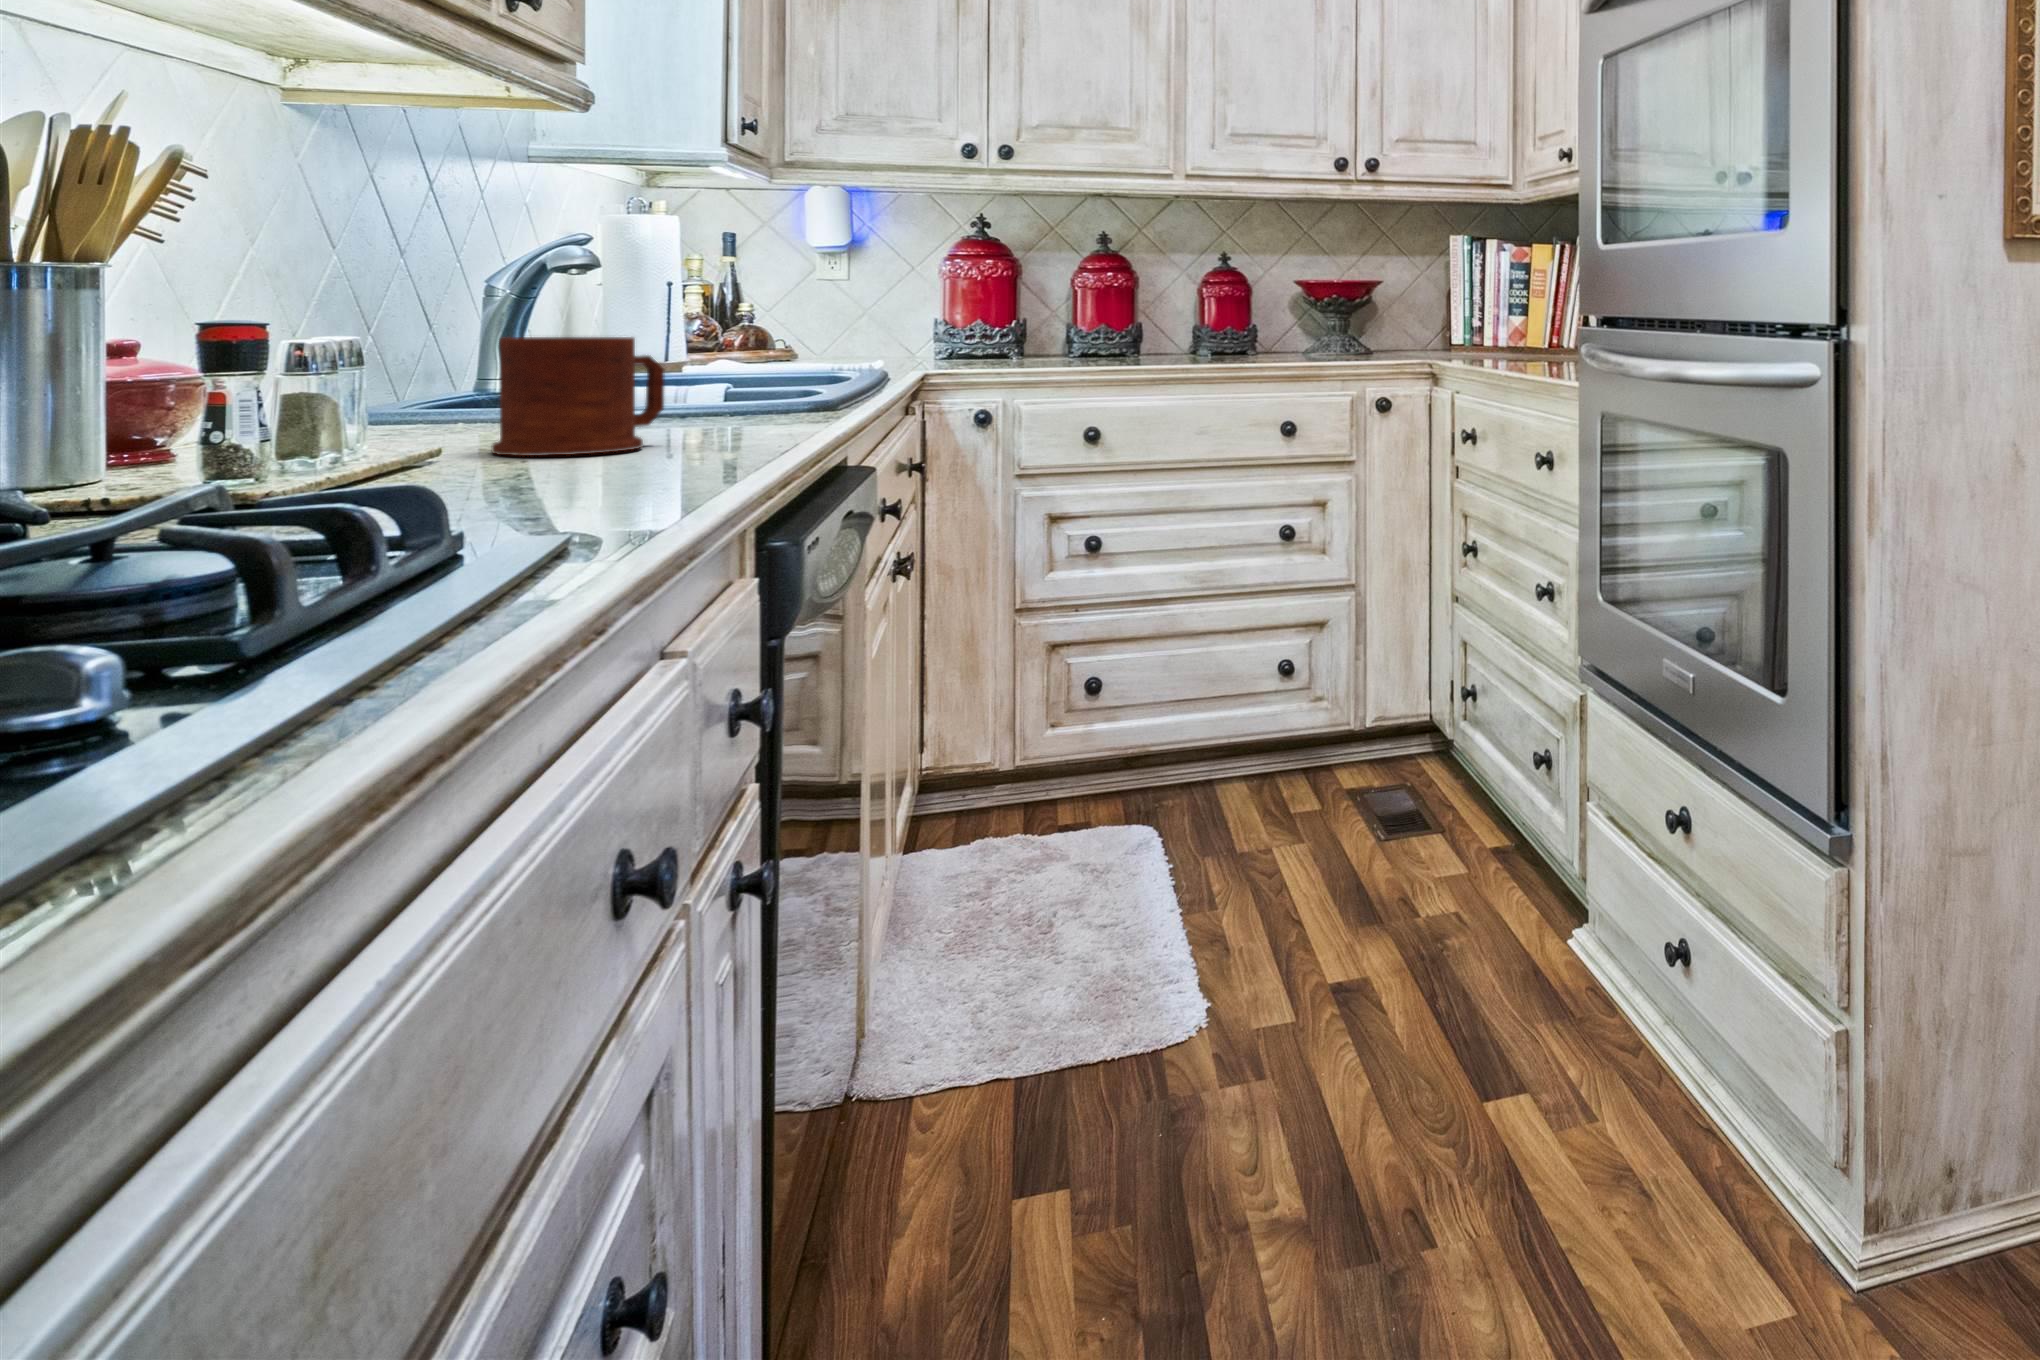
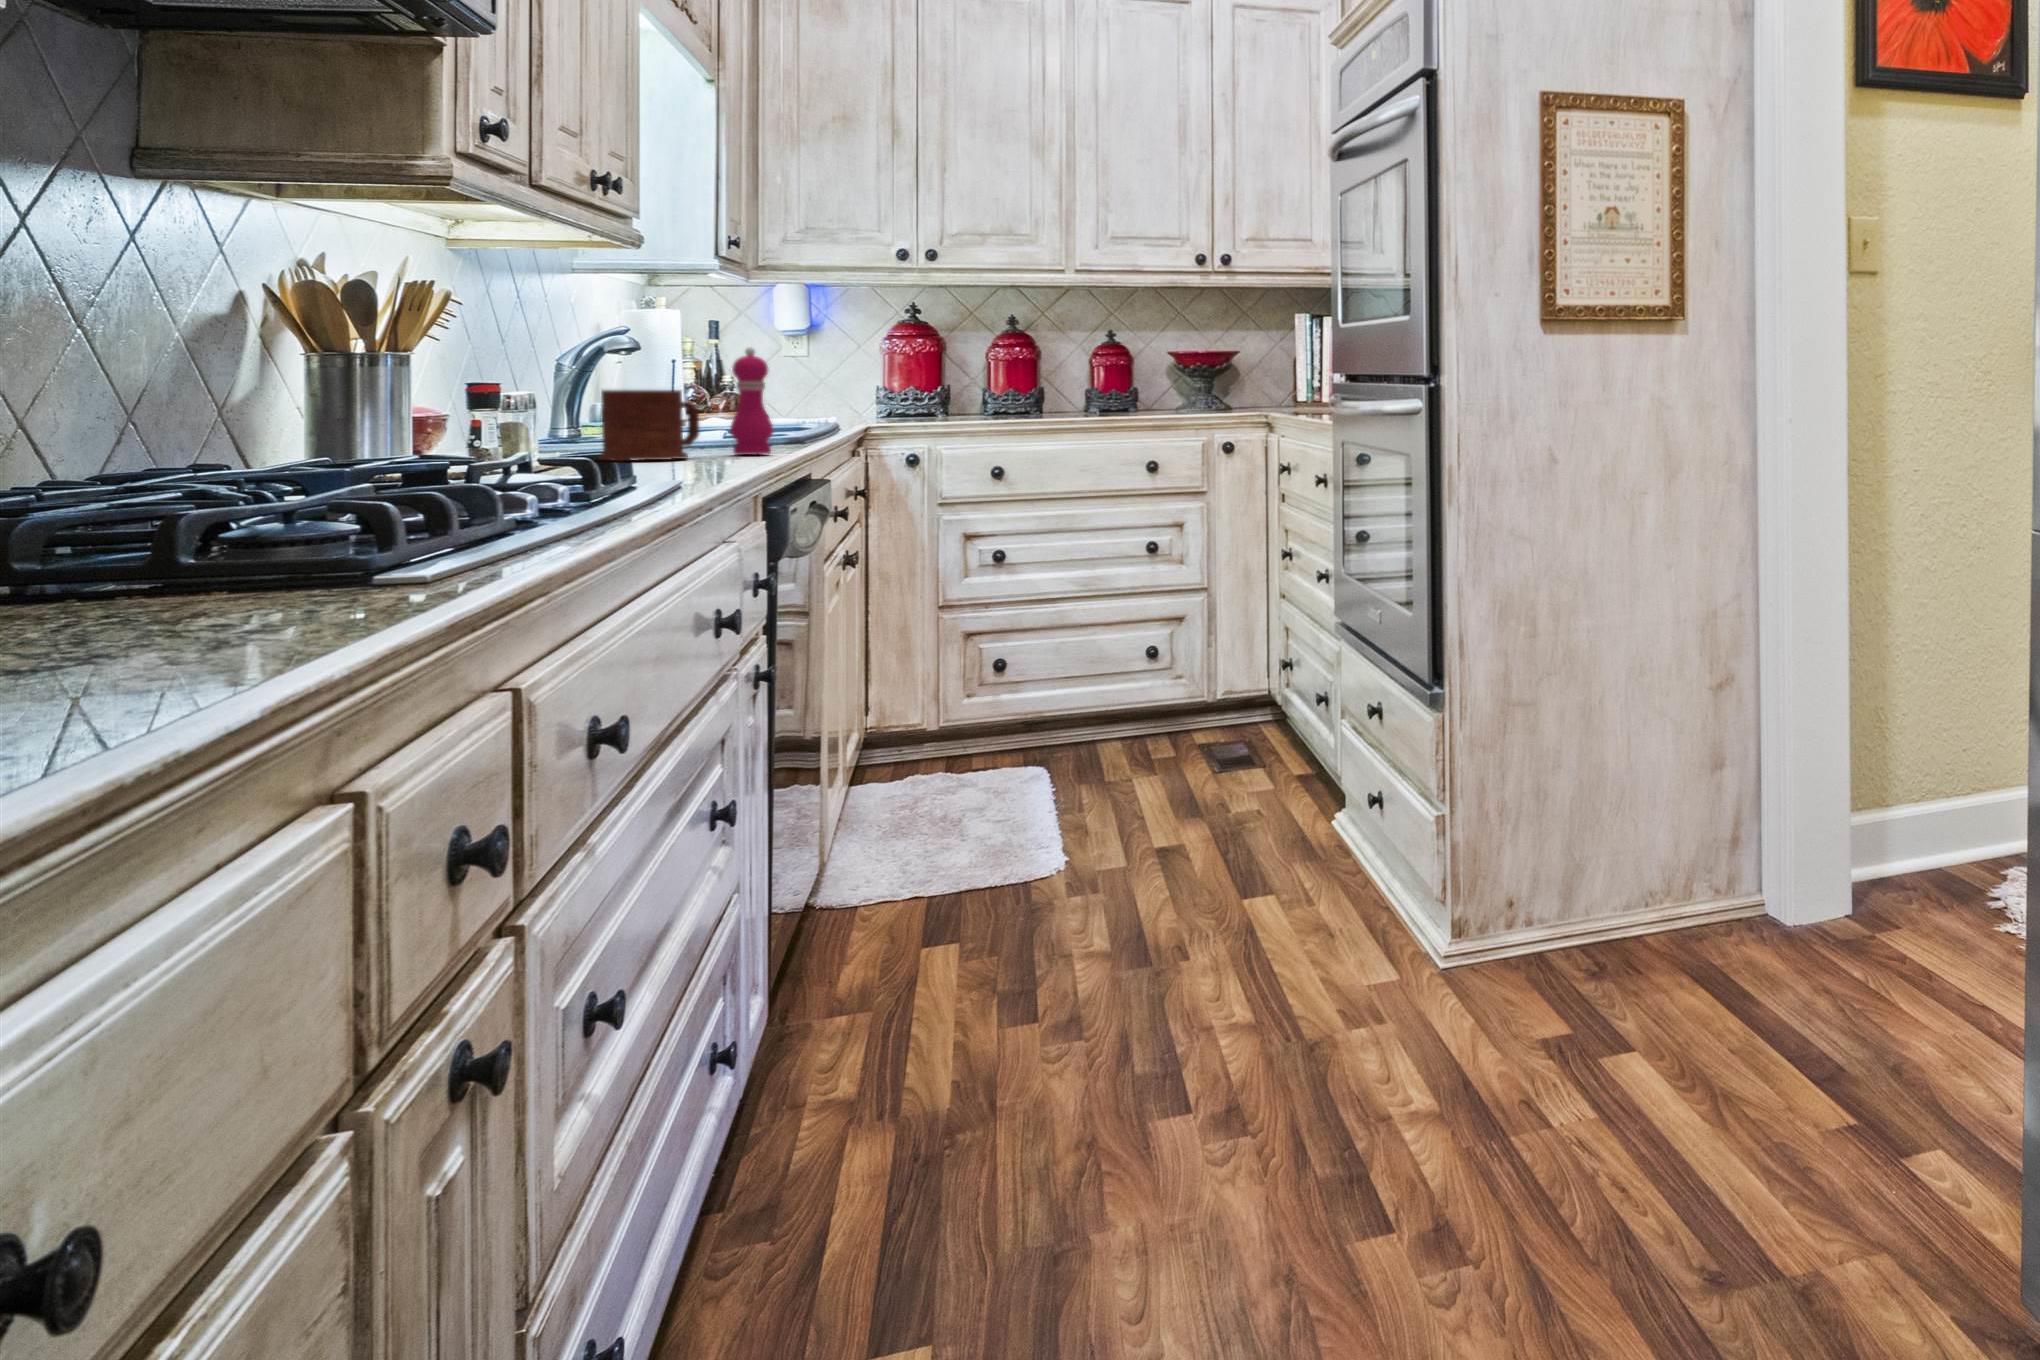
pepper mill: none [717,269,785,436] -> present [730,348,773,455]

